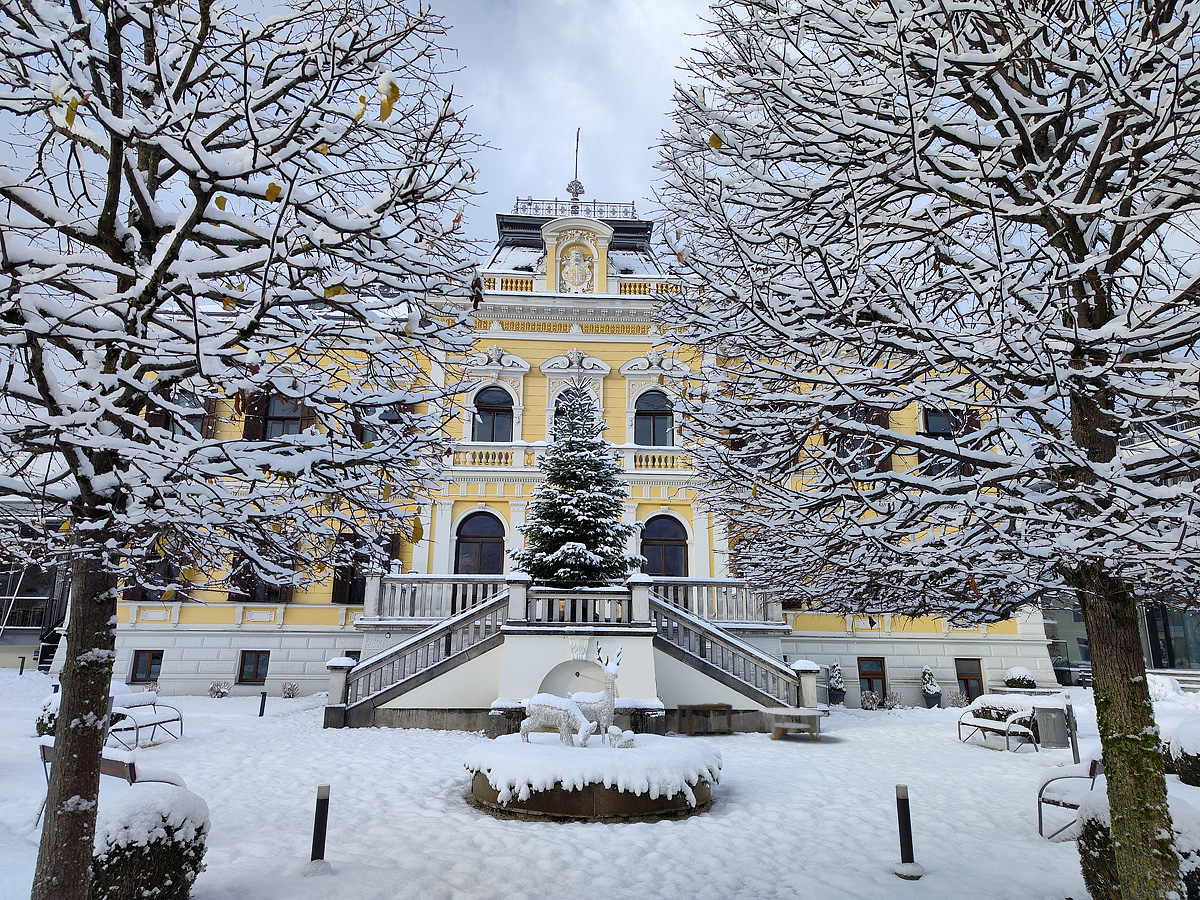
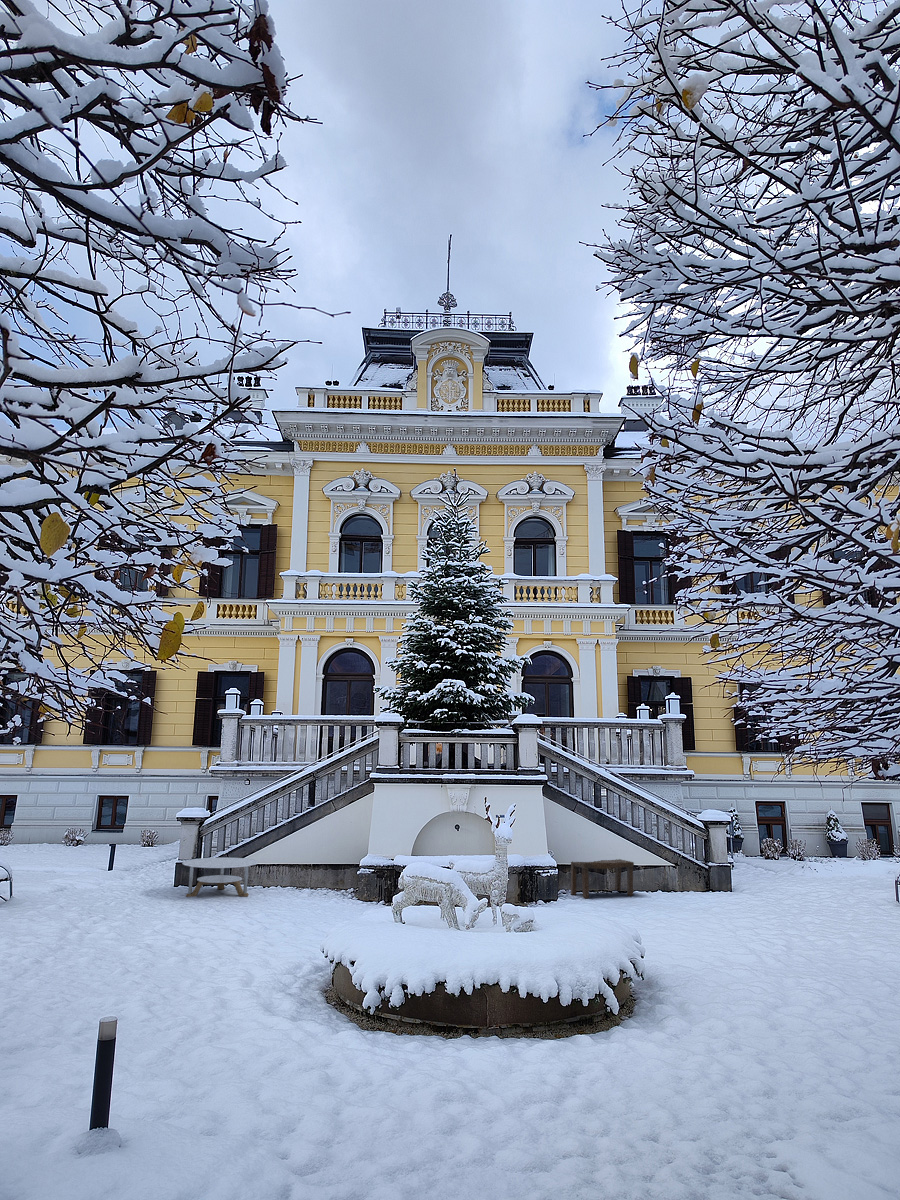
round table: present [759,708,823,741] -> present [182,857,258,897]

